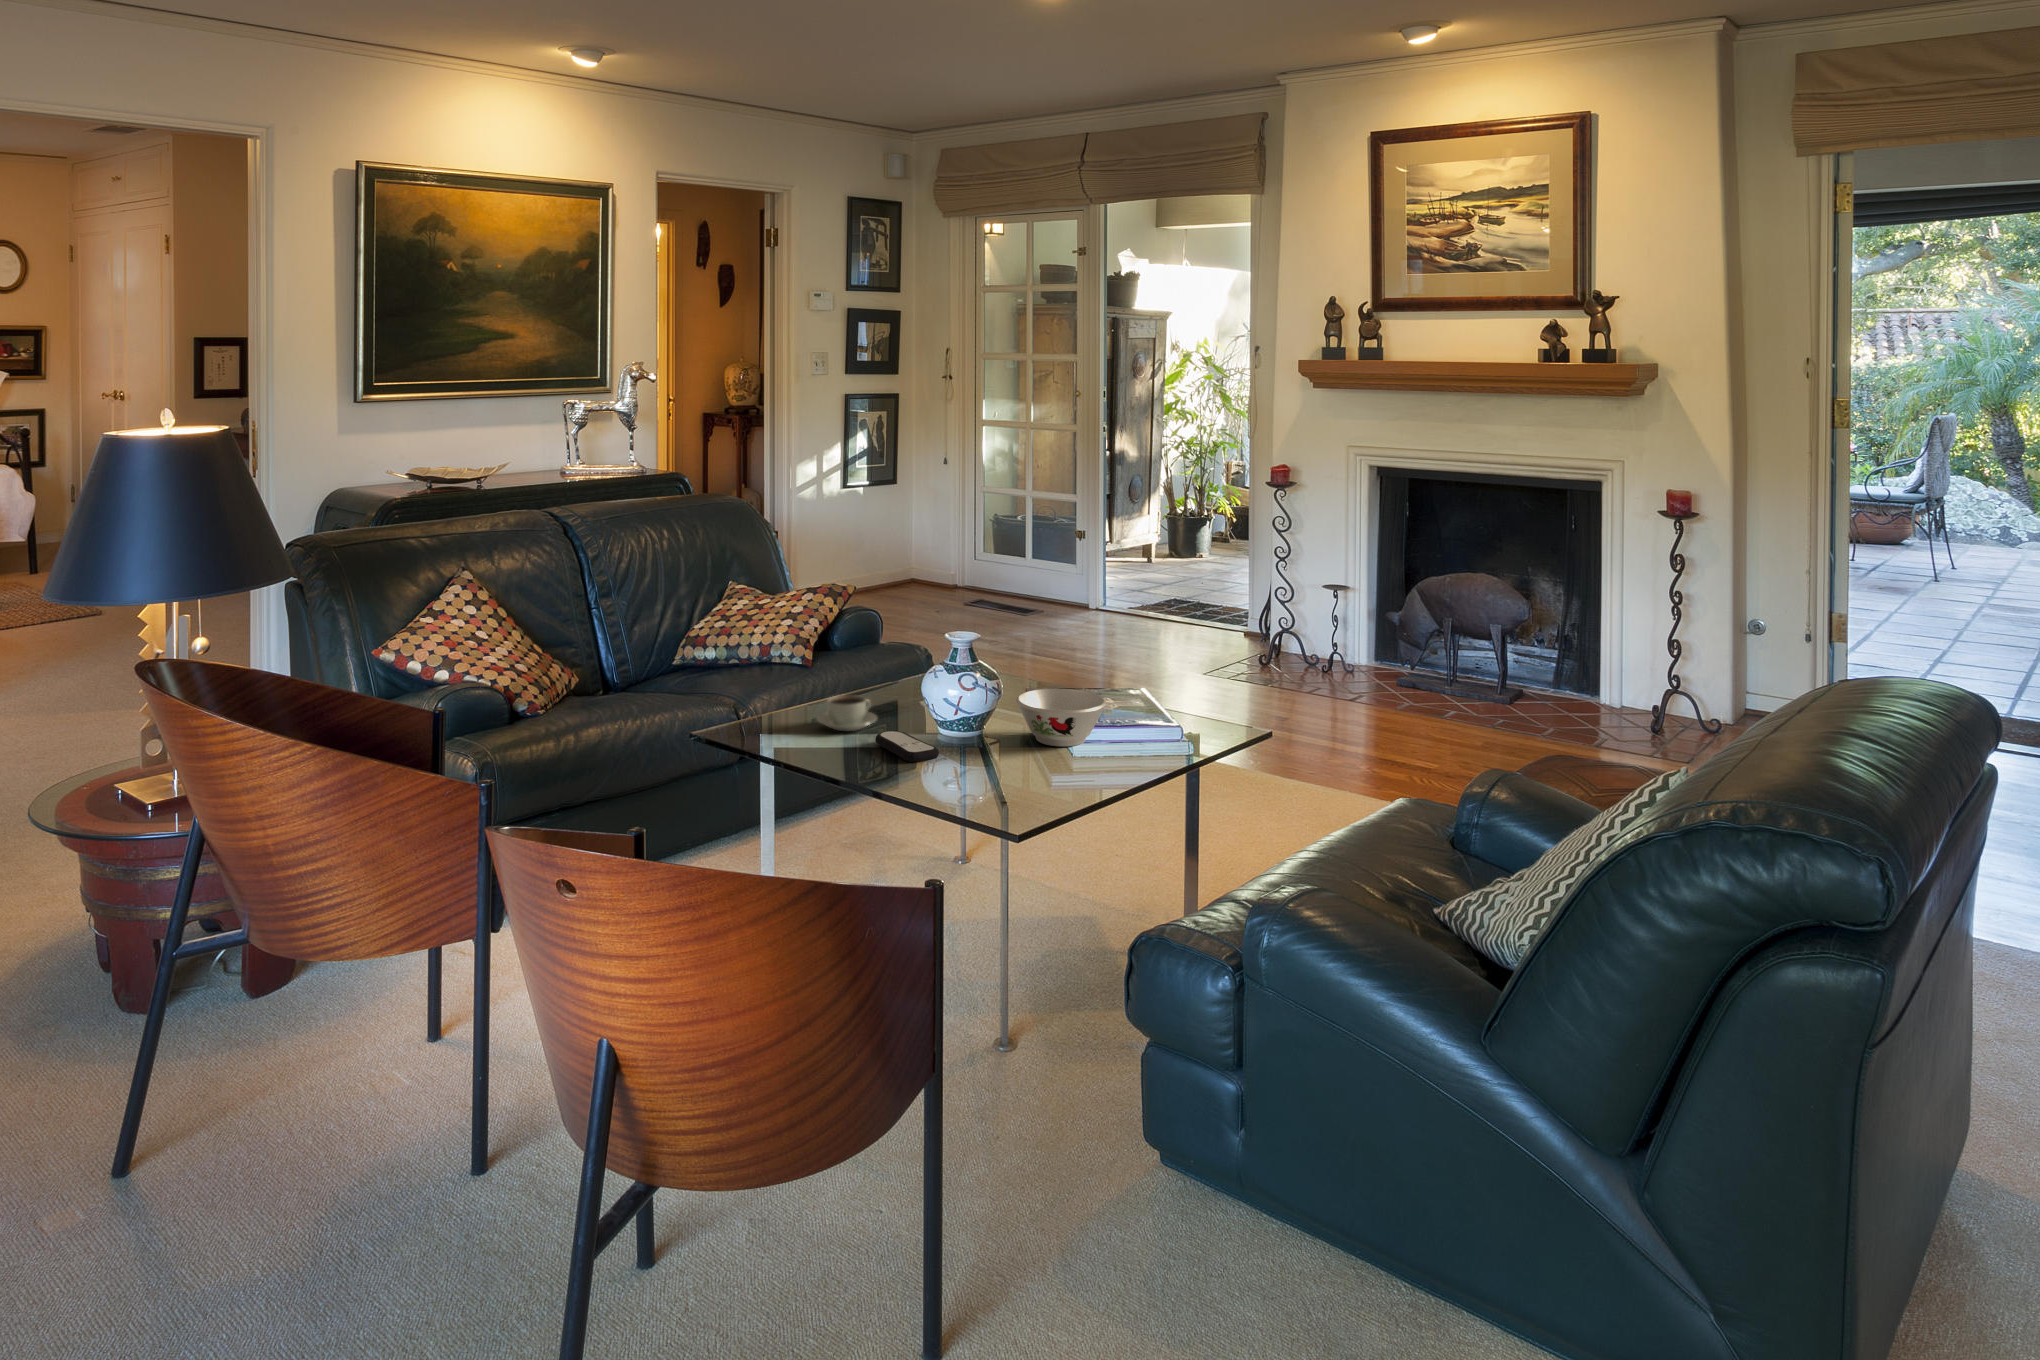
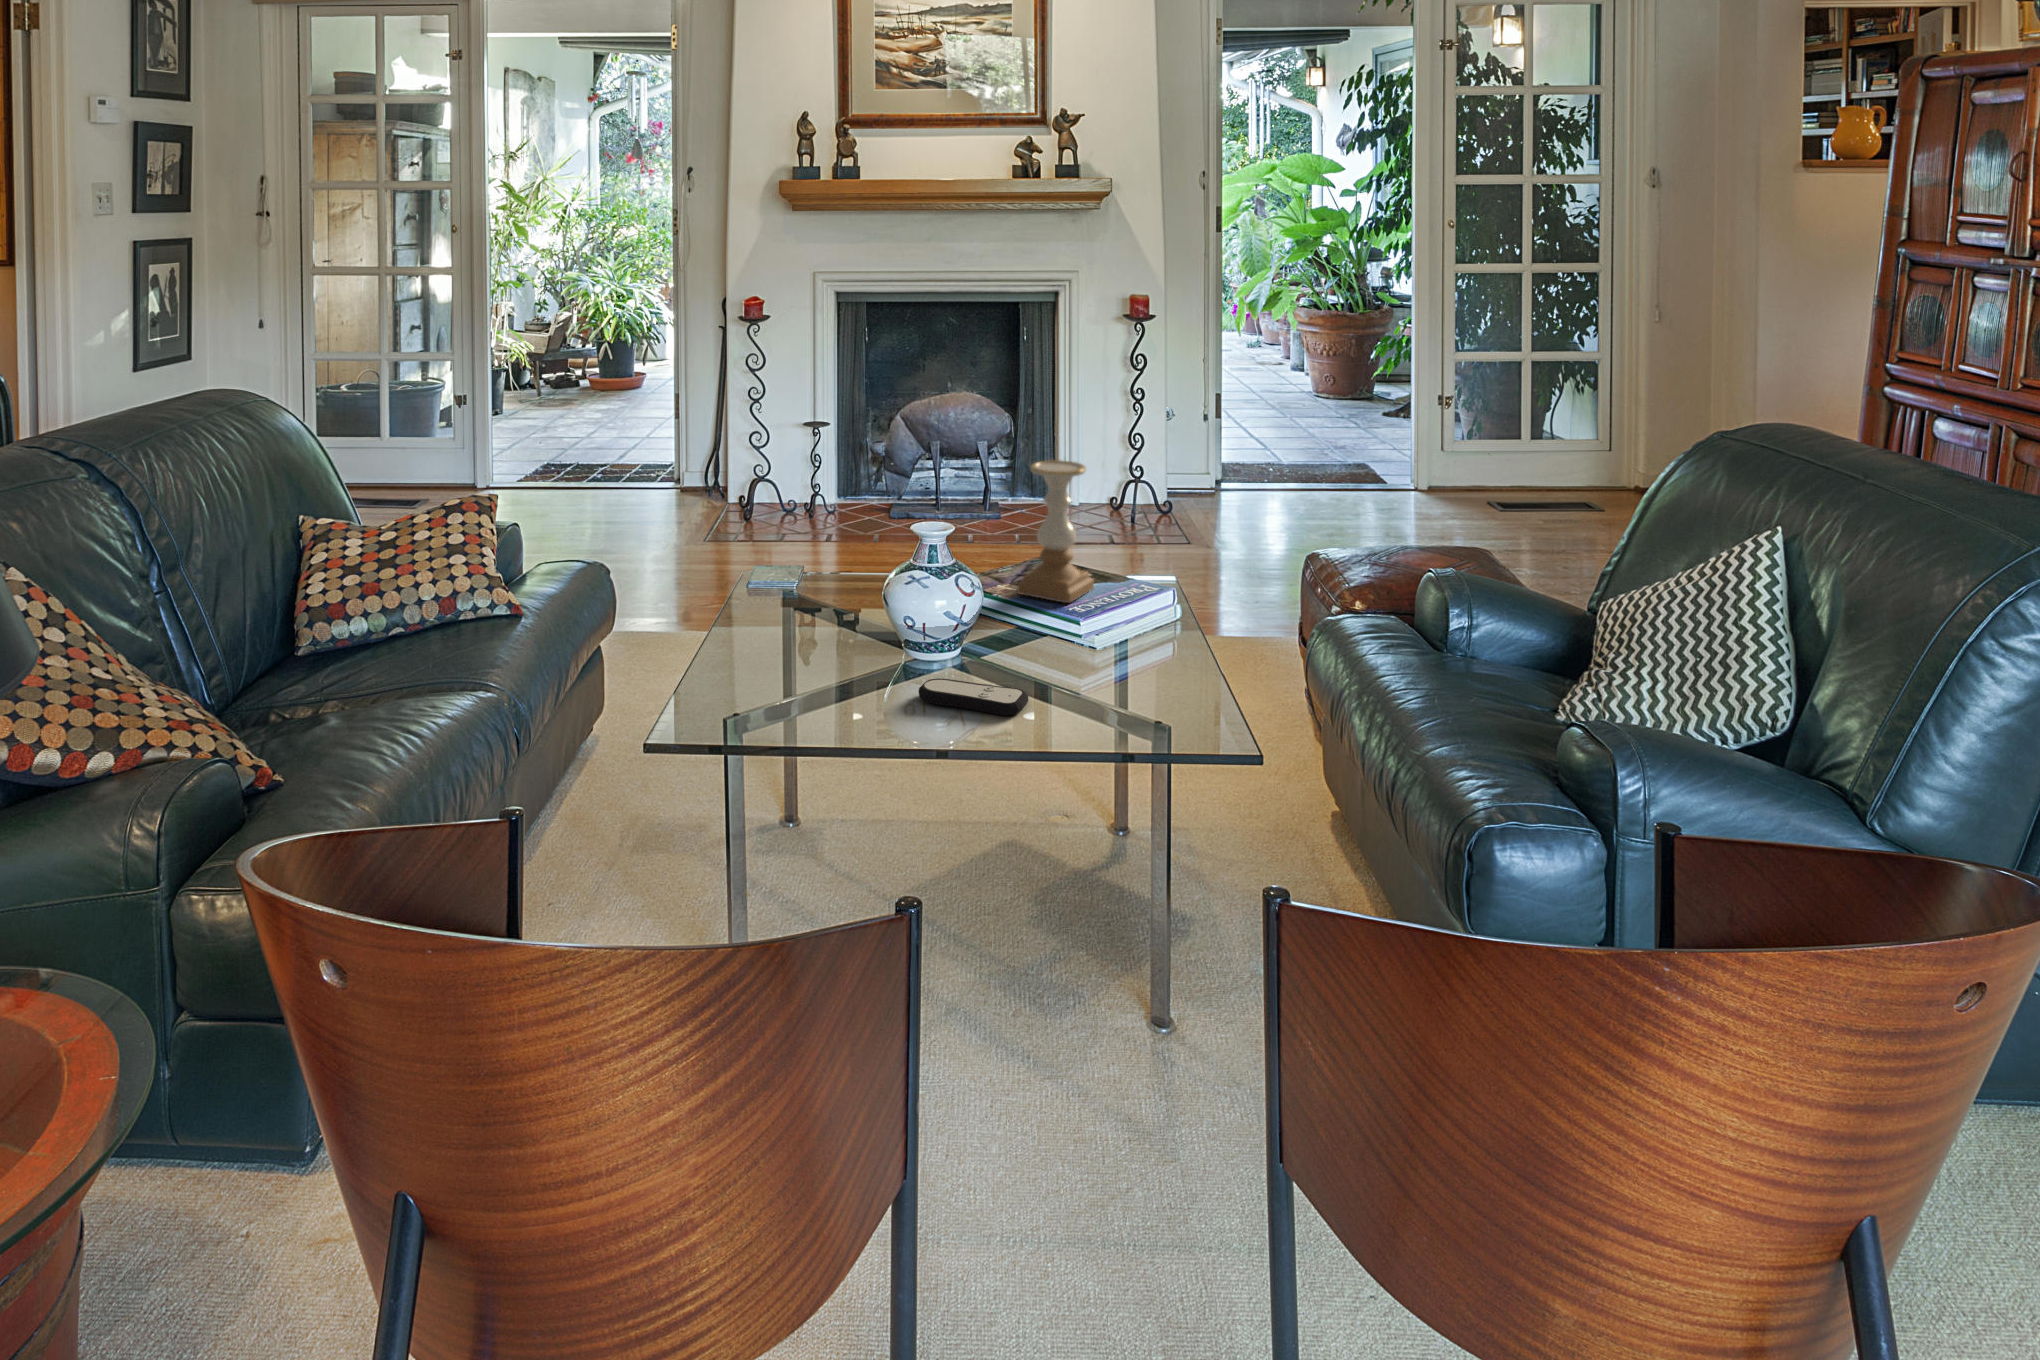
candle holder: none [1075,593,1141,714] -> present [1017,460,1094,603]
bowl: present [1016,689,1106,747] -> none [1050,581,1159,653]
coffee cup: present [816,695,877,731] -> none [790,644,873,695]

